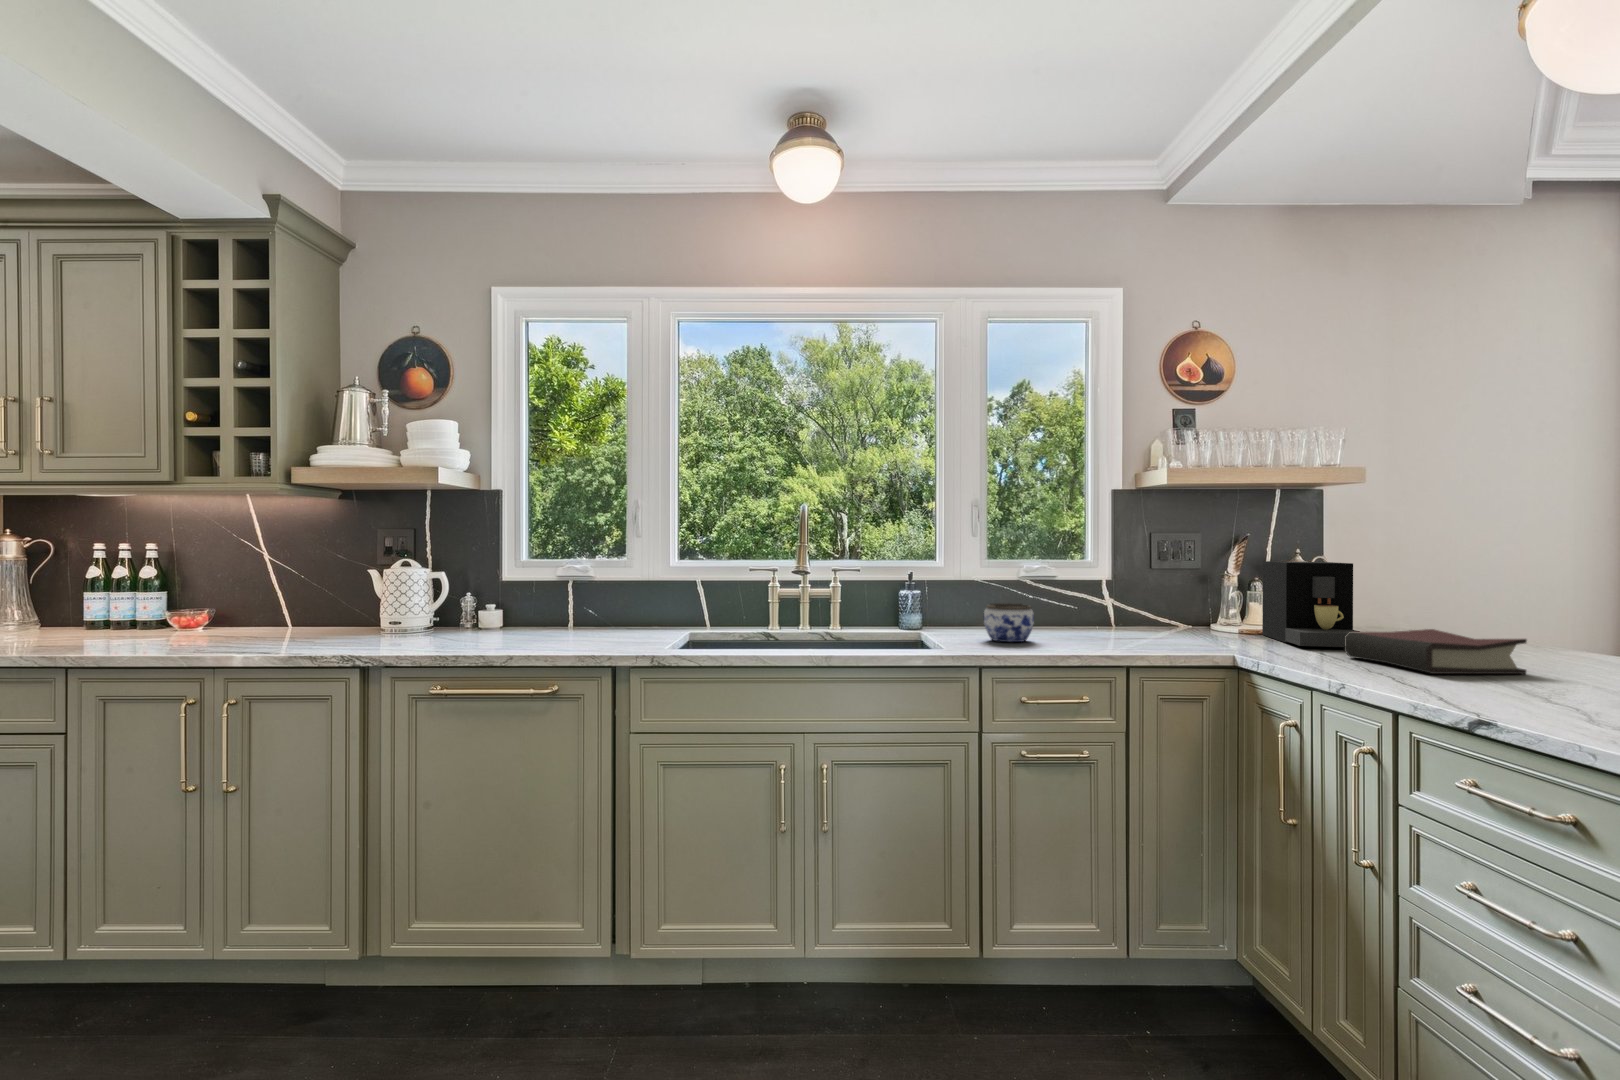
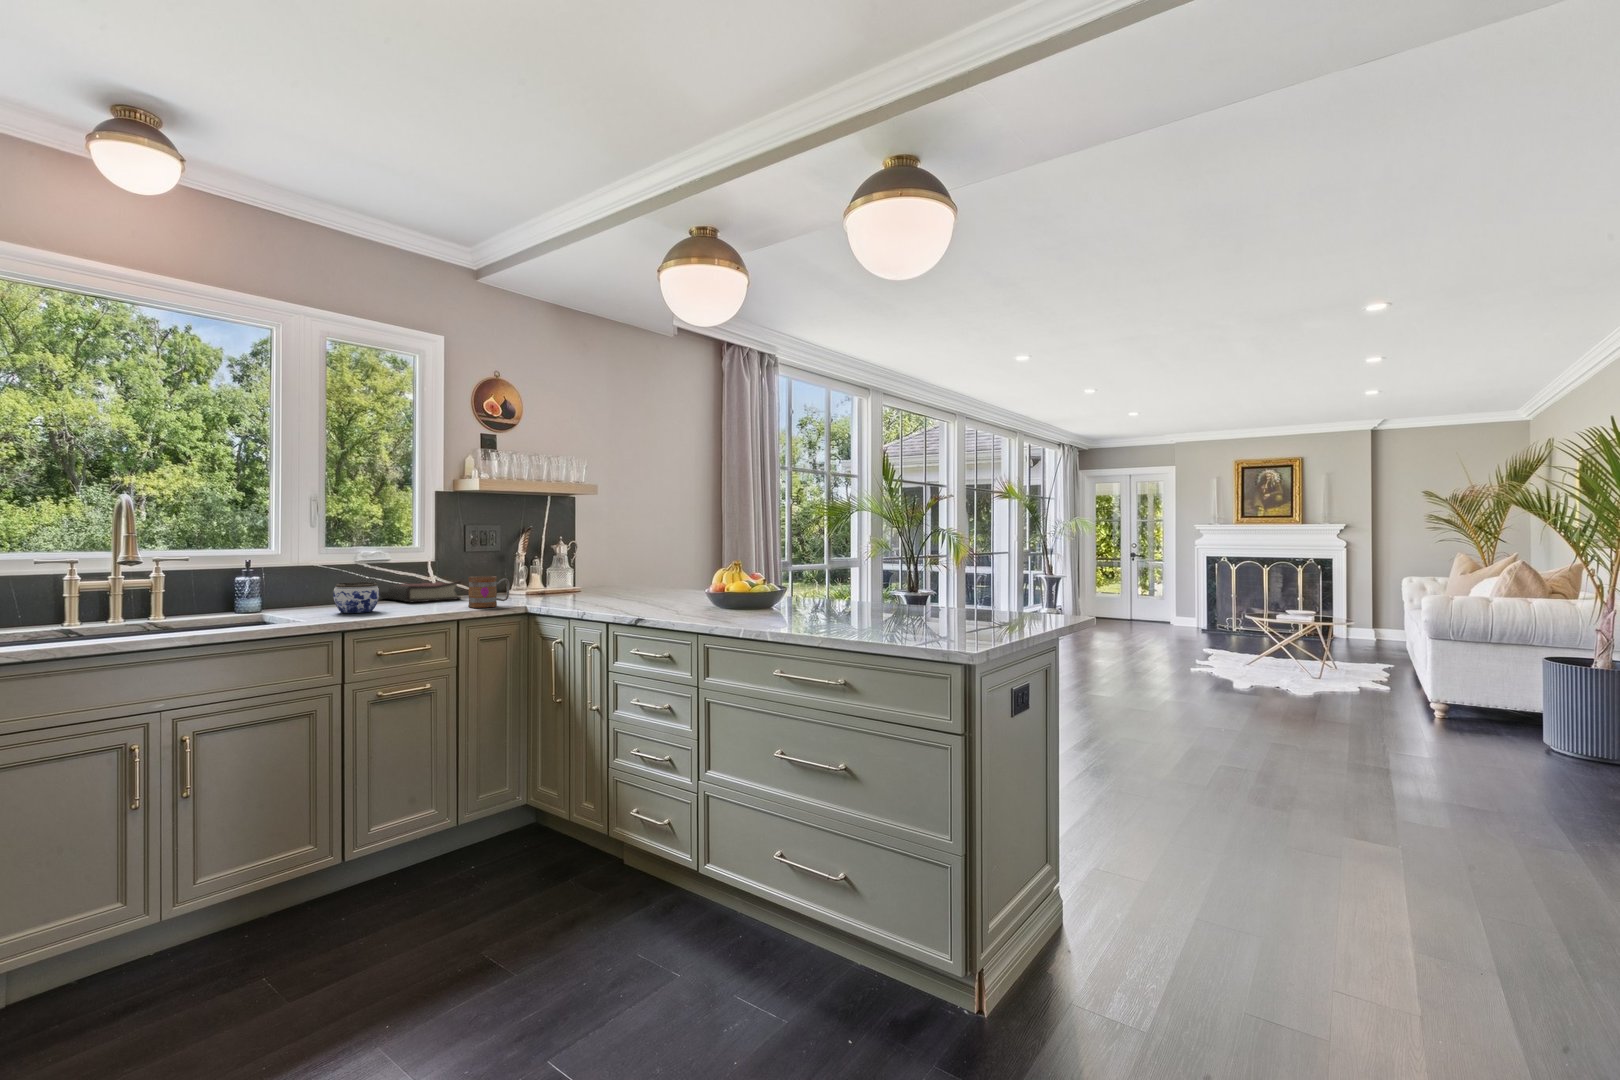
coffee maker: present [1262,561,1359,647] -> none [542,545,606,598]
mug: none [1145,604,1205,649] -> present [468,576,510,608]
hardback book: present [1344,629,1527,674] -> present [380,581,461,602]

